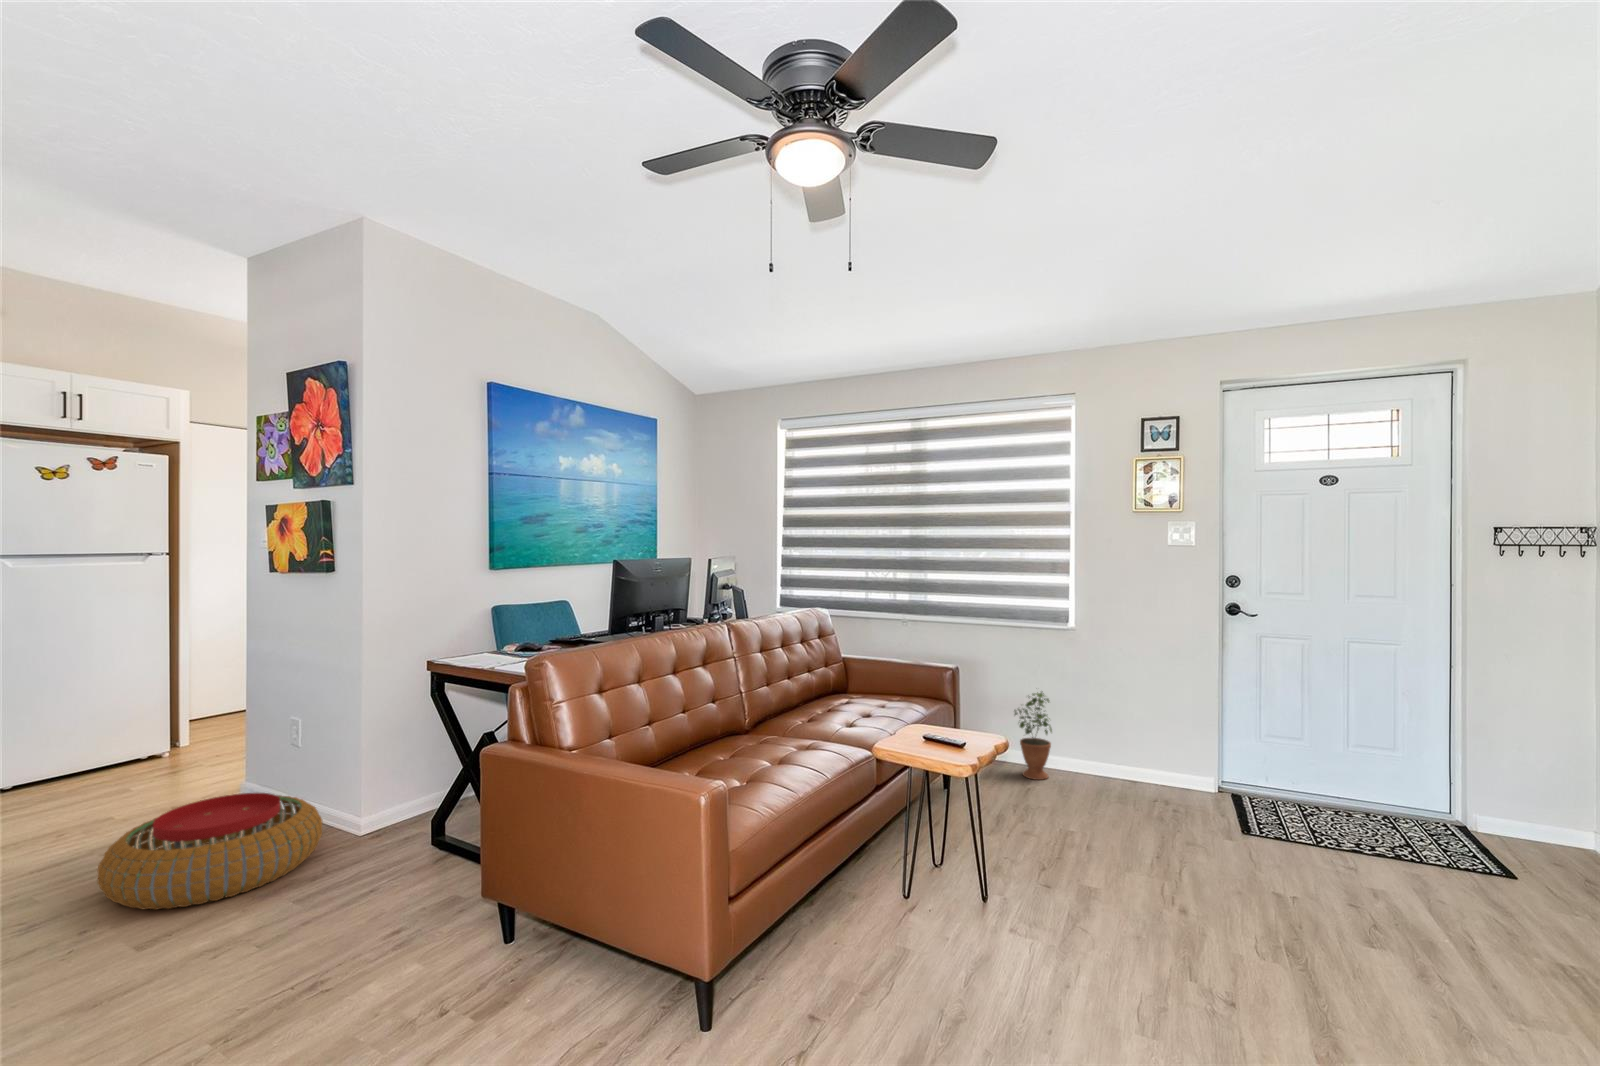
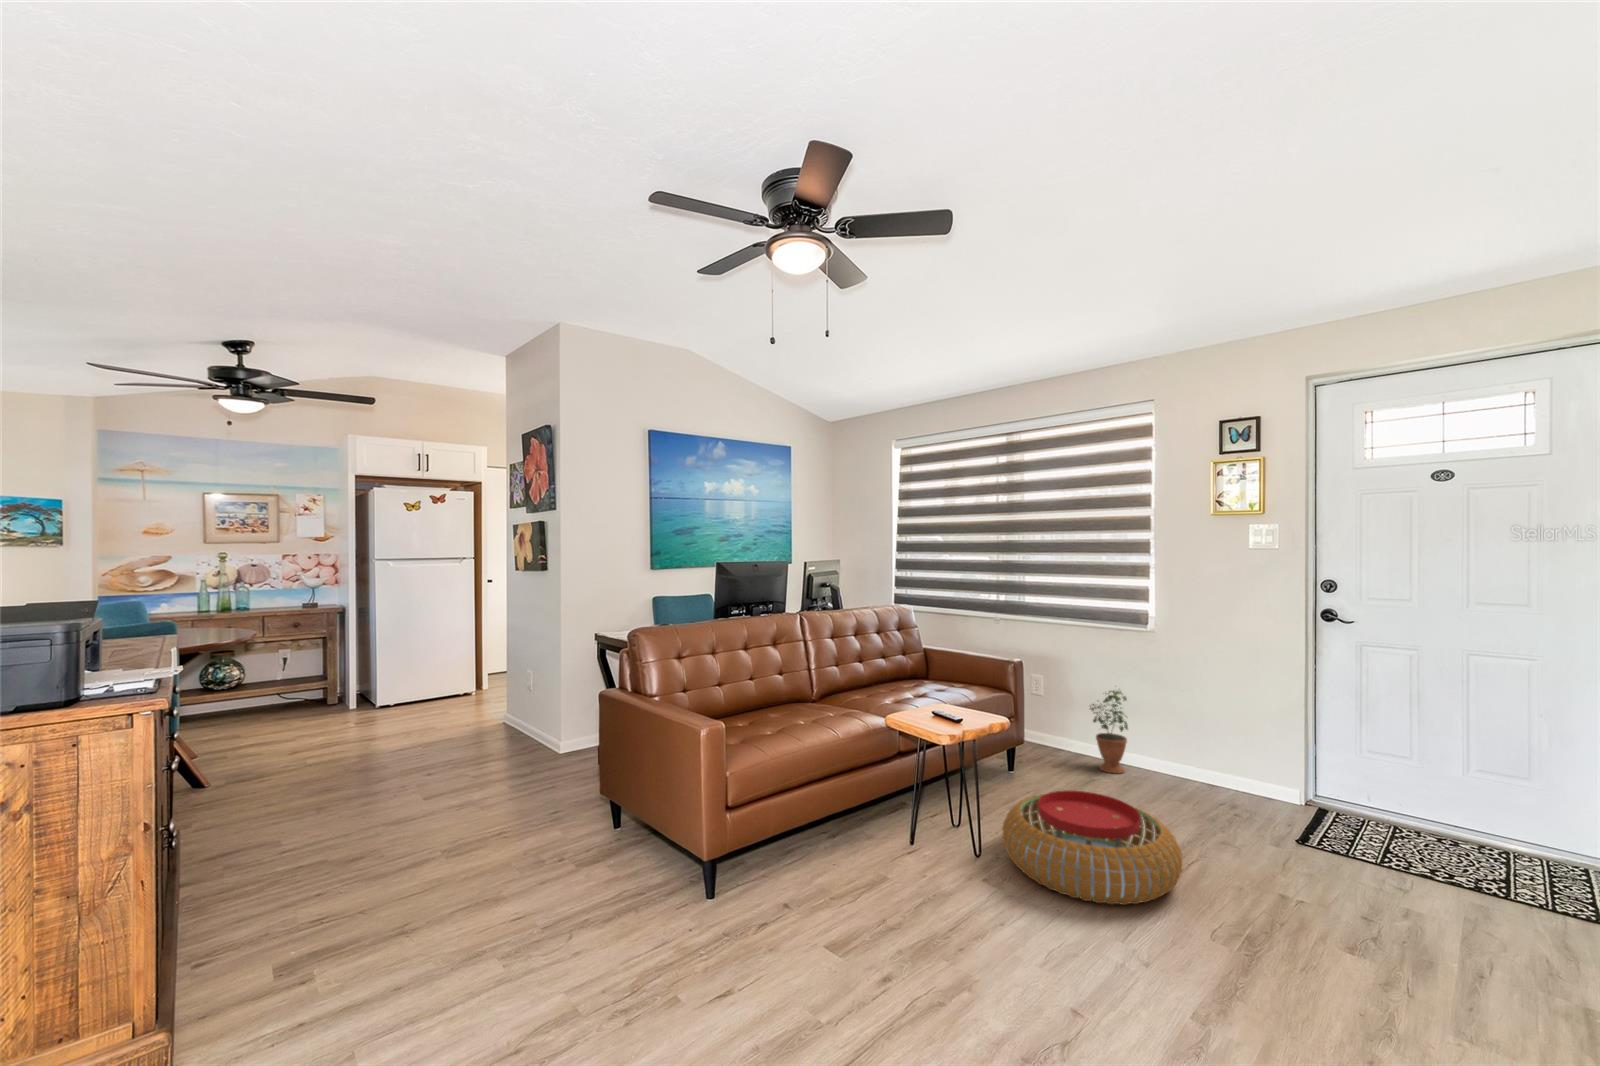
pouf: present [97,793,322,910] -> present [1002,791,1182,905]

